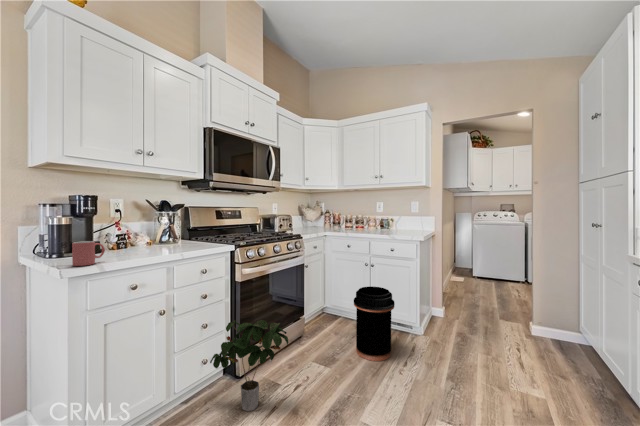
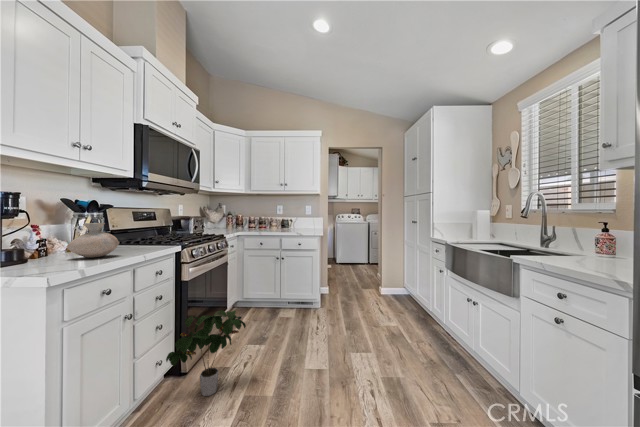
vase: none [126,222,164,253] -> present [67,223,119,258]
mug: present [72,241,105,266] -> none [26,245,64,275]
trash can: present [354,287,395,361] -> none [276,274,308,332]

